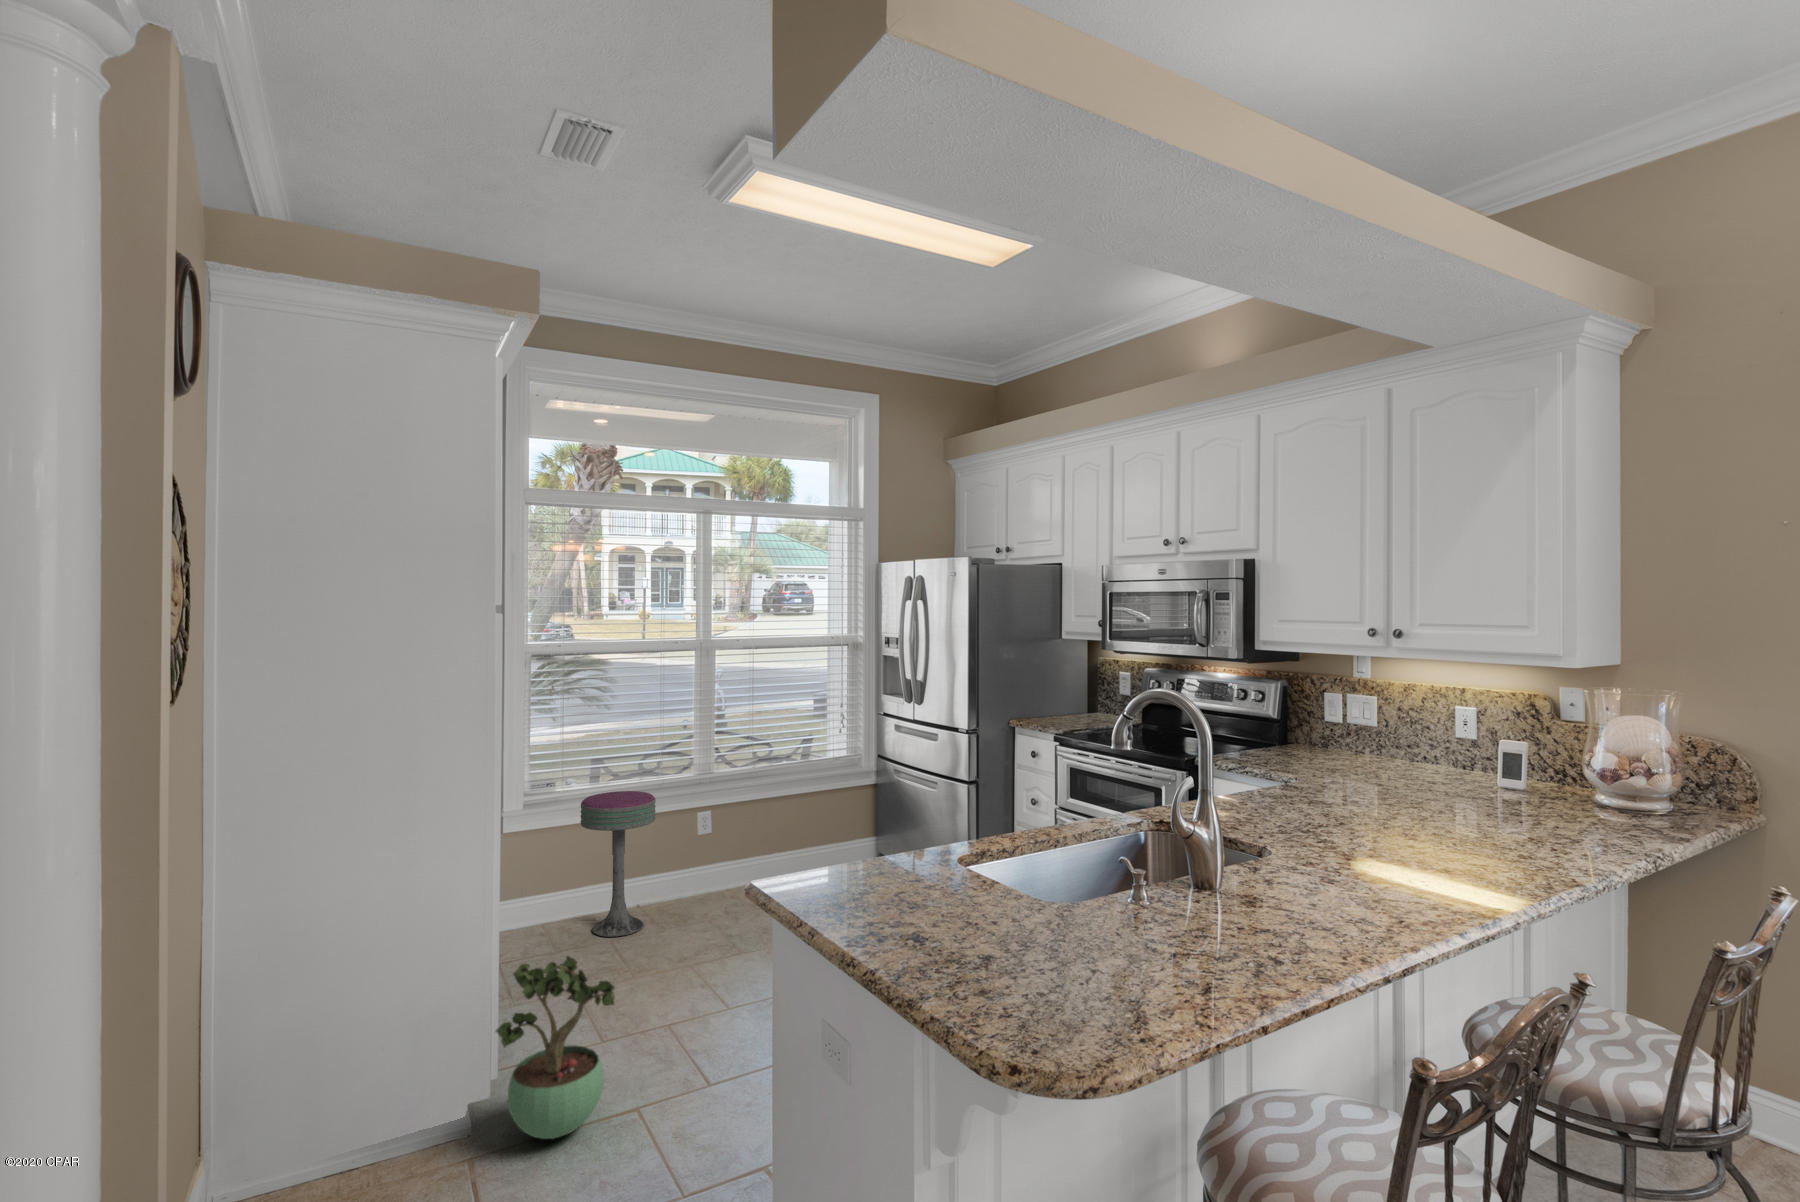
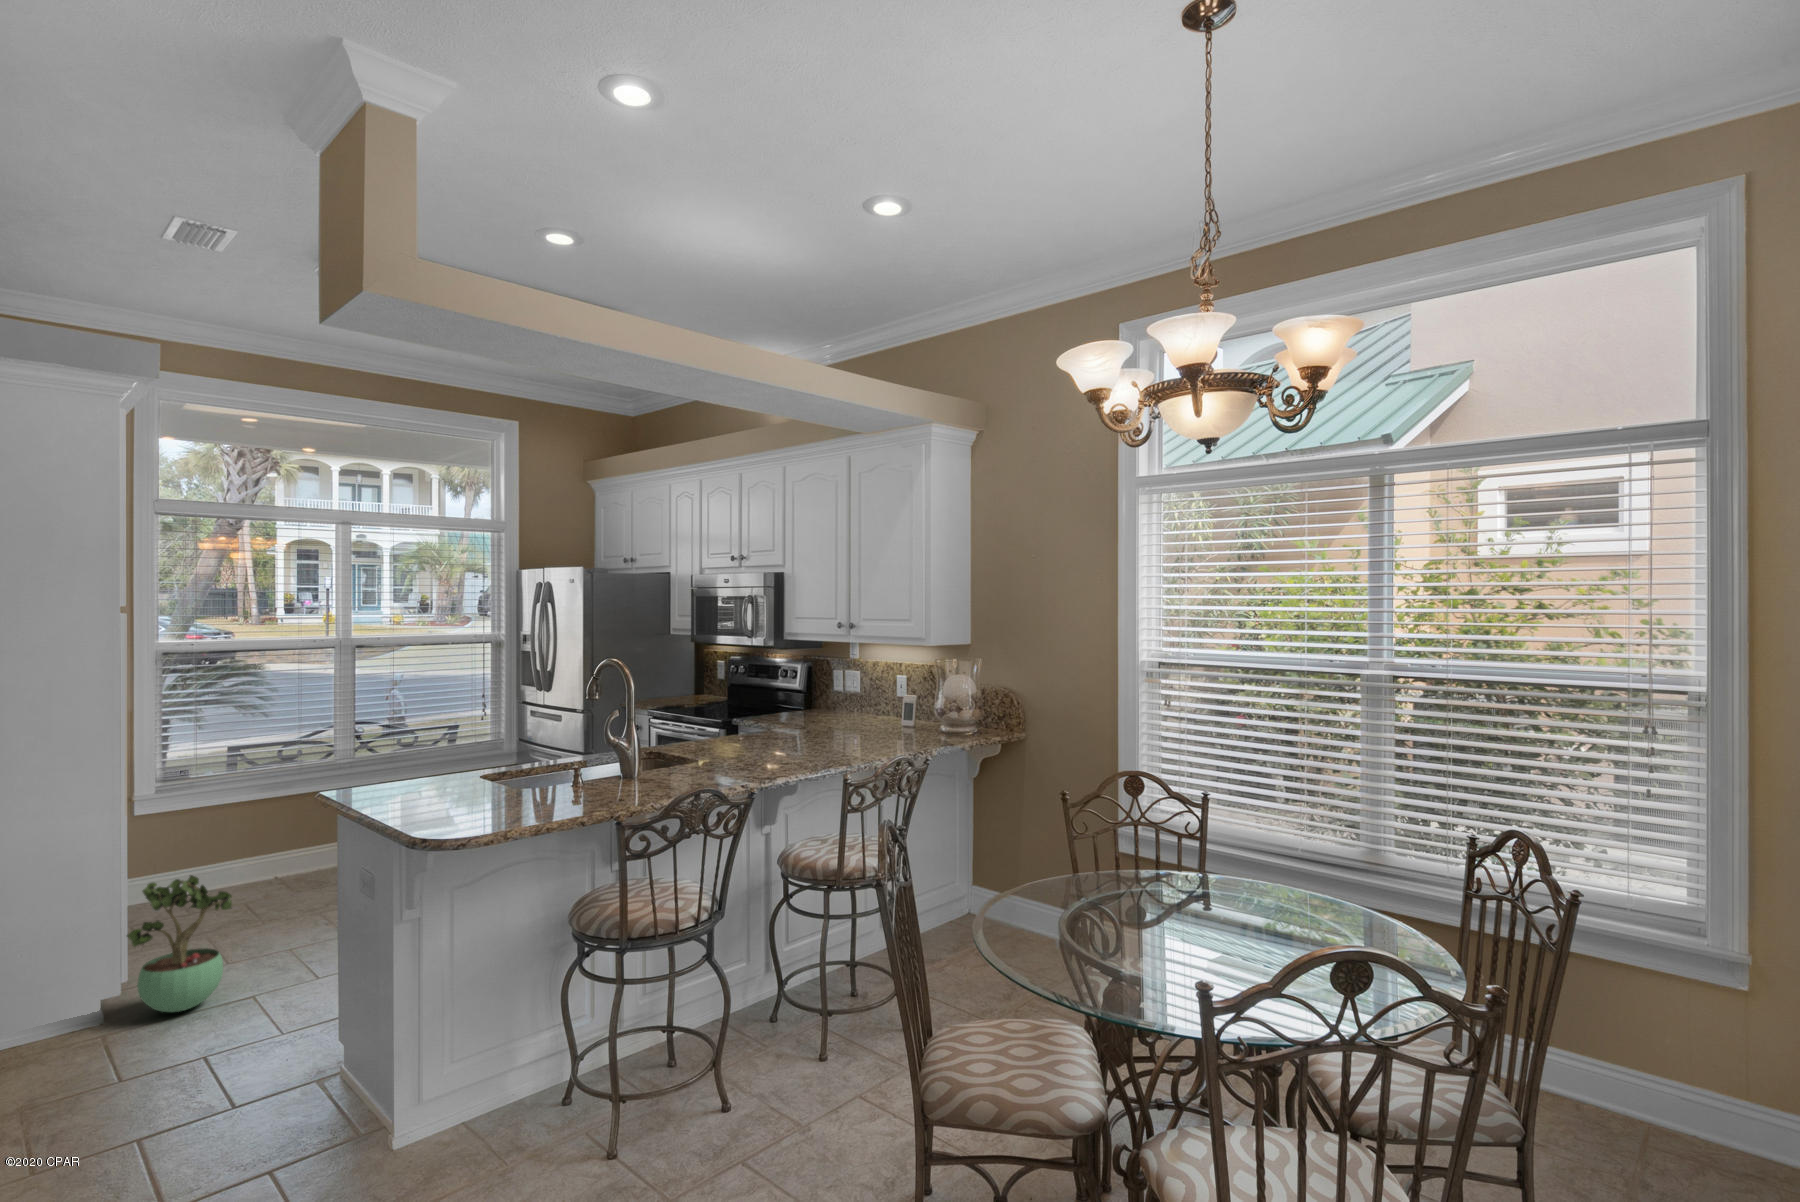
bar stool: present [581,791,656,937] -> none [219,772,295,897]

